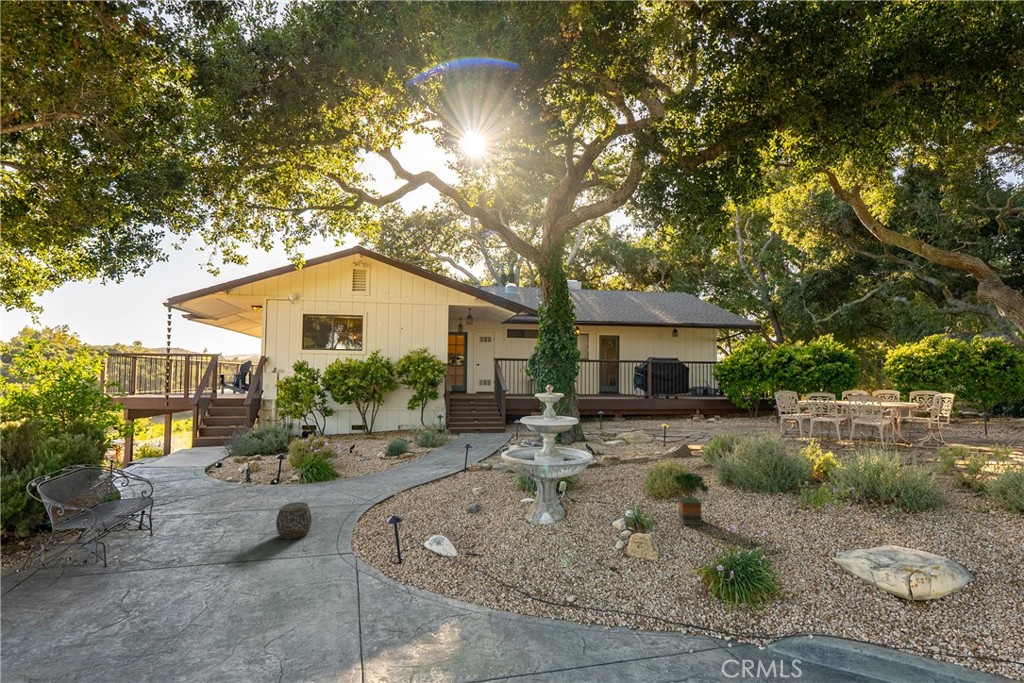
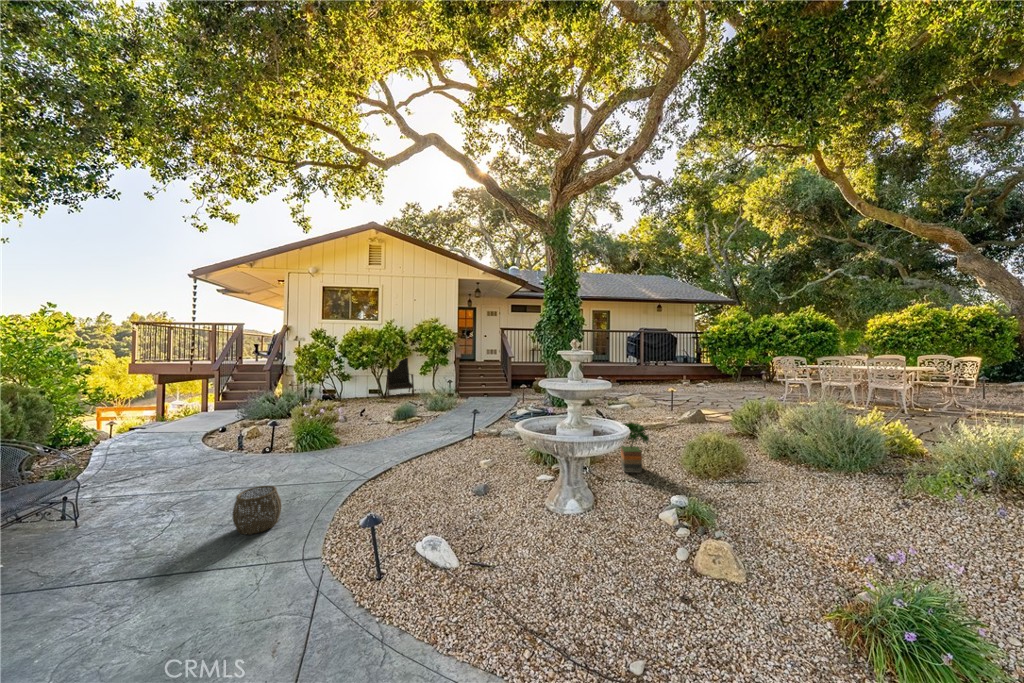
lounge chair: none [370,390,402,434] -> present [386,358,414,397]
potted tree: present [674,473,709,525] -> present [621,423,649,473]

